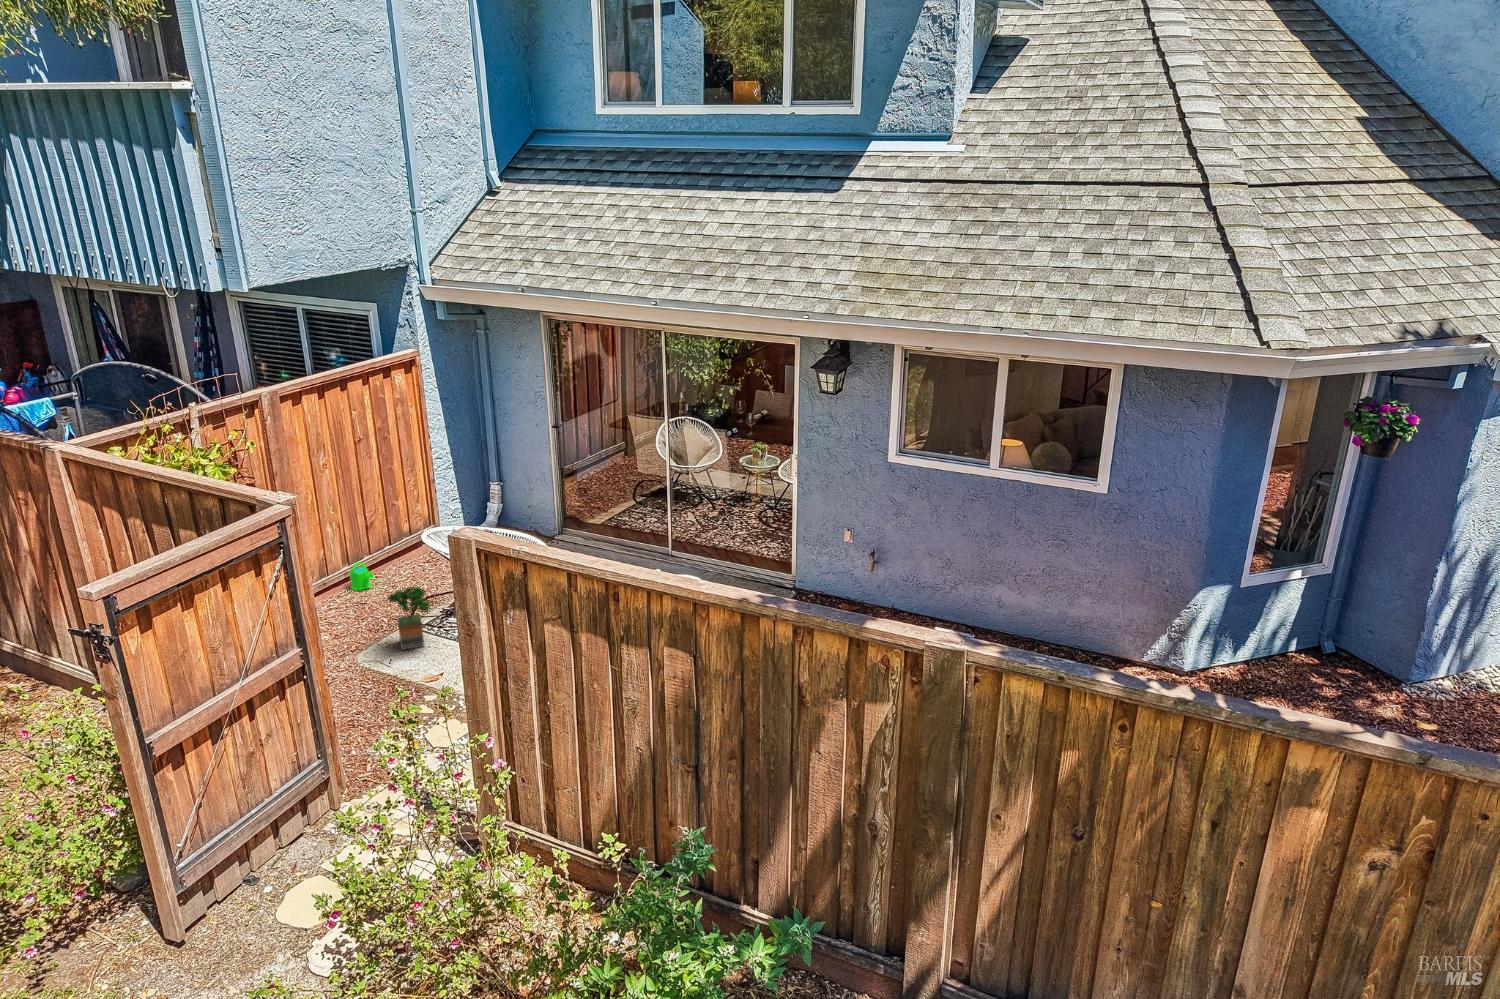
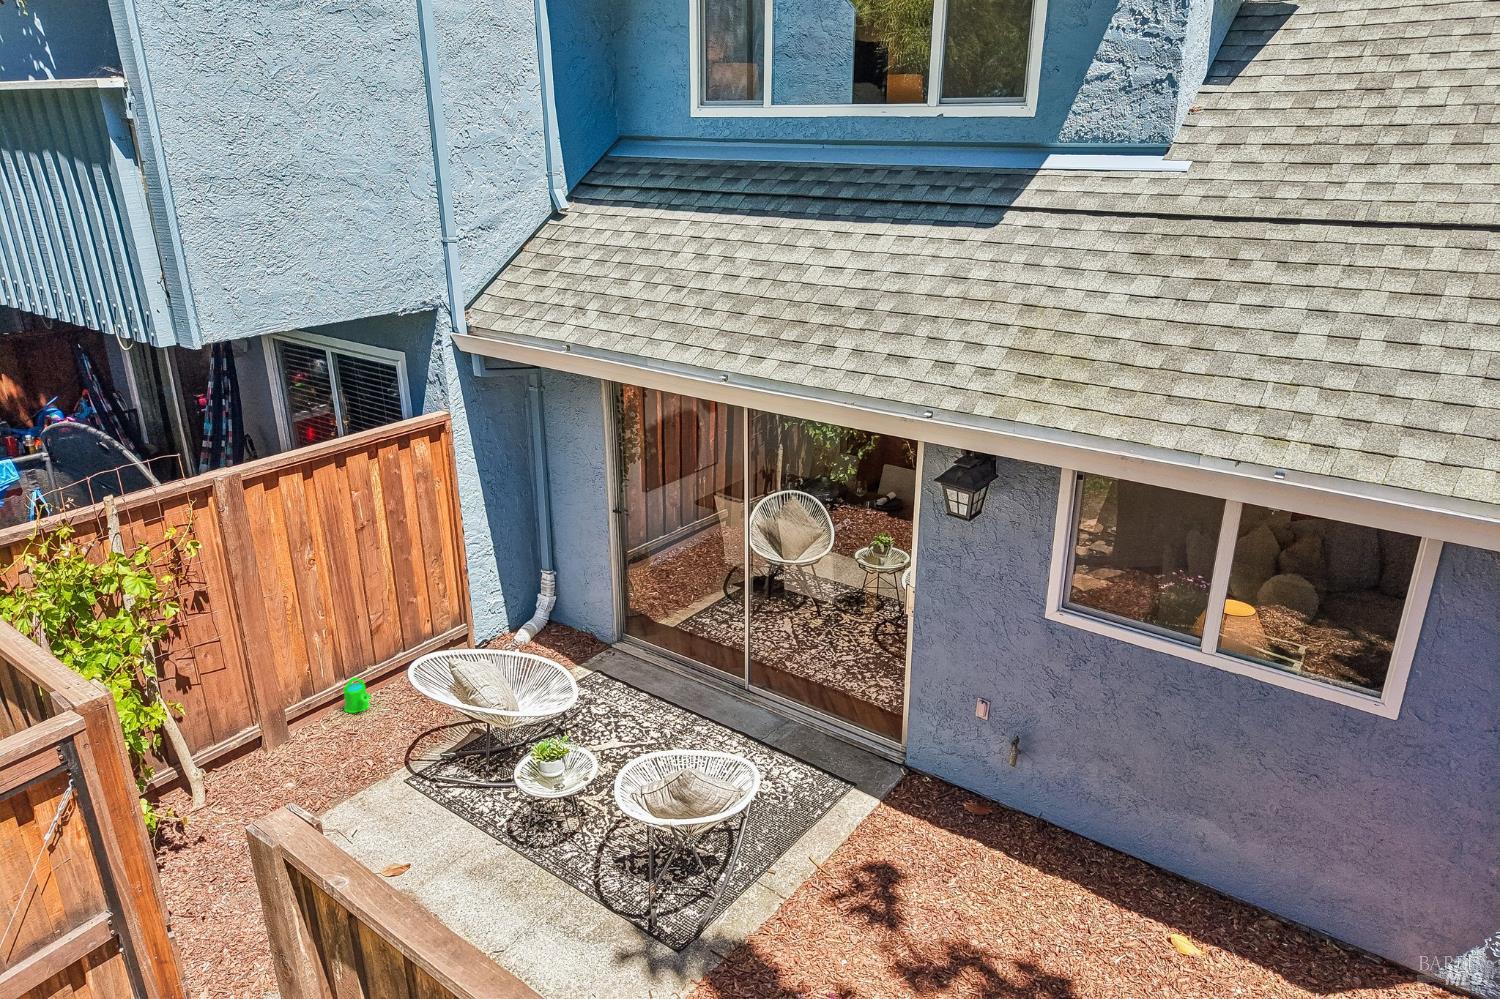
potted tree: present [388,587,431,650] -> none [349,739,407,824]

